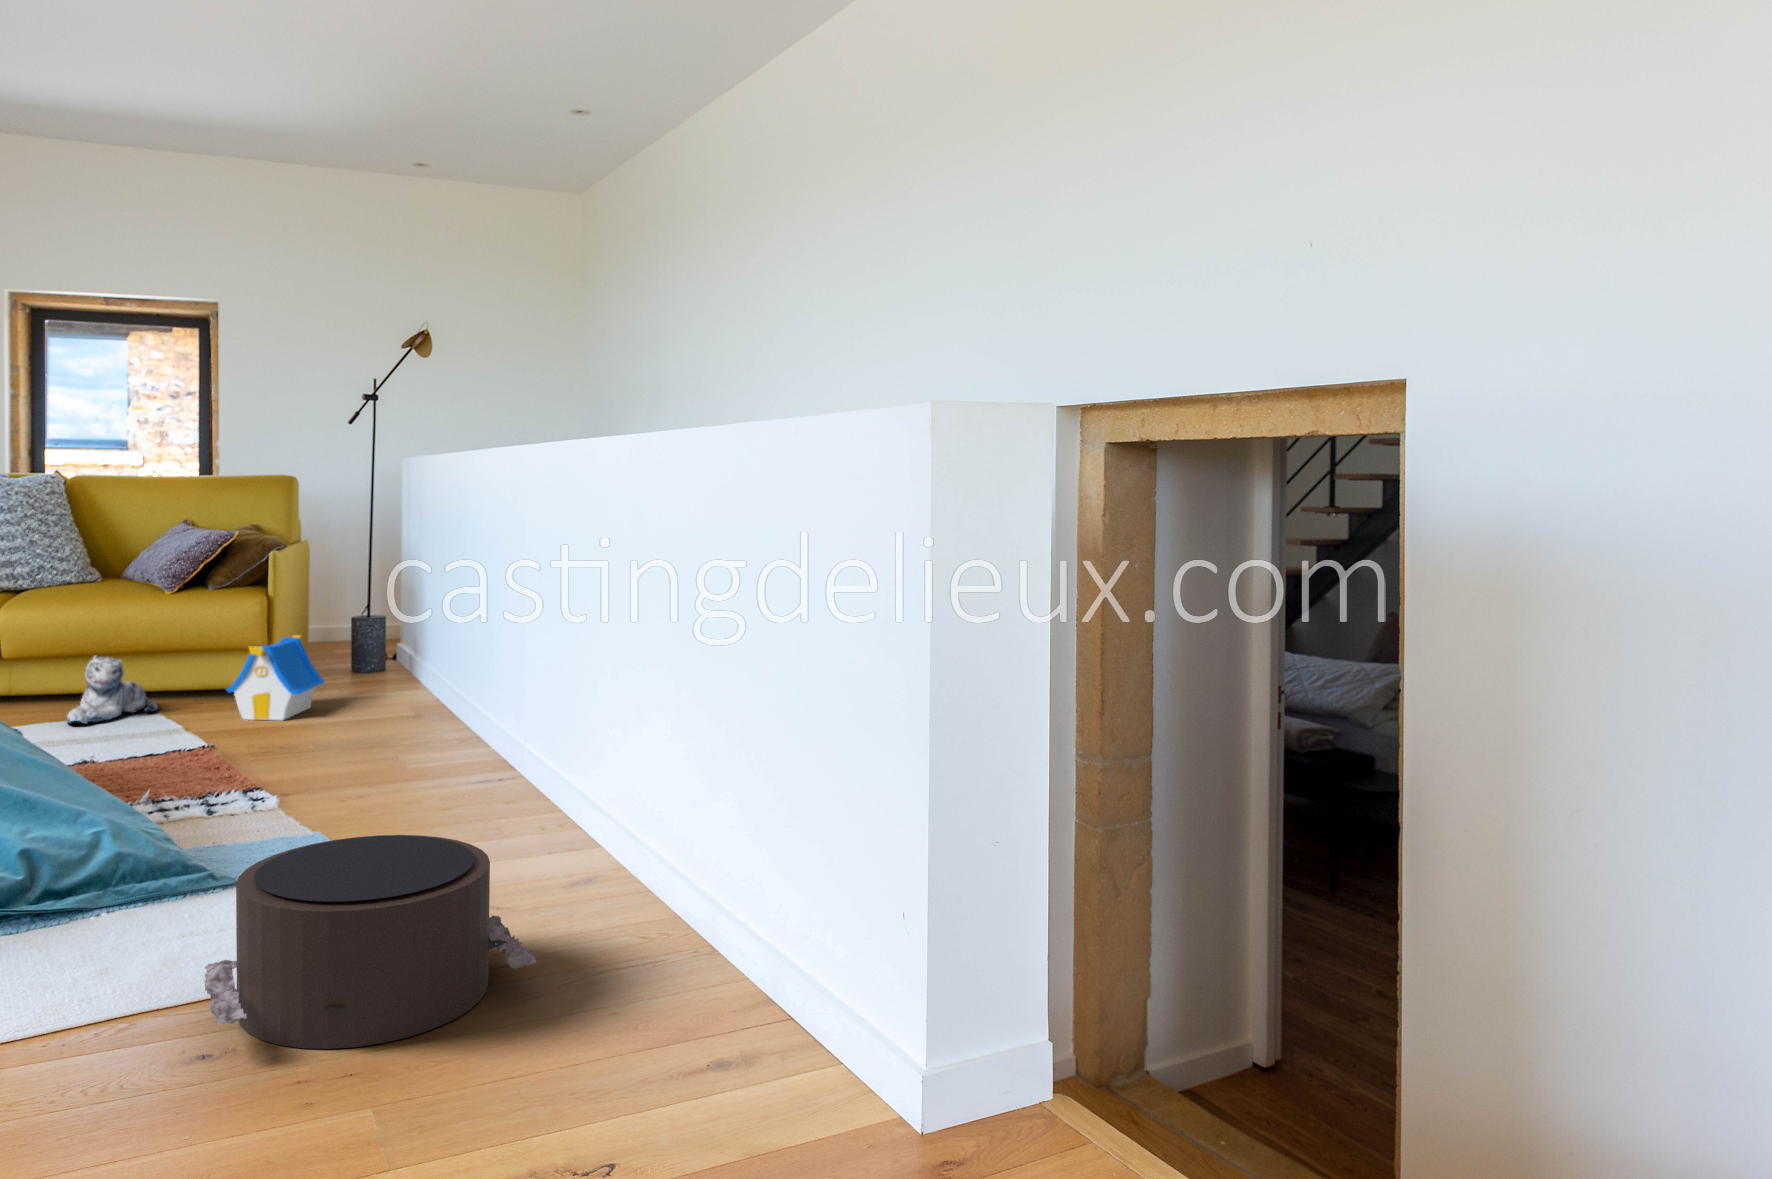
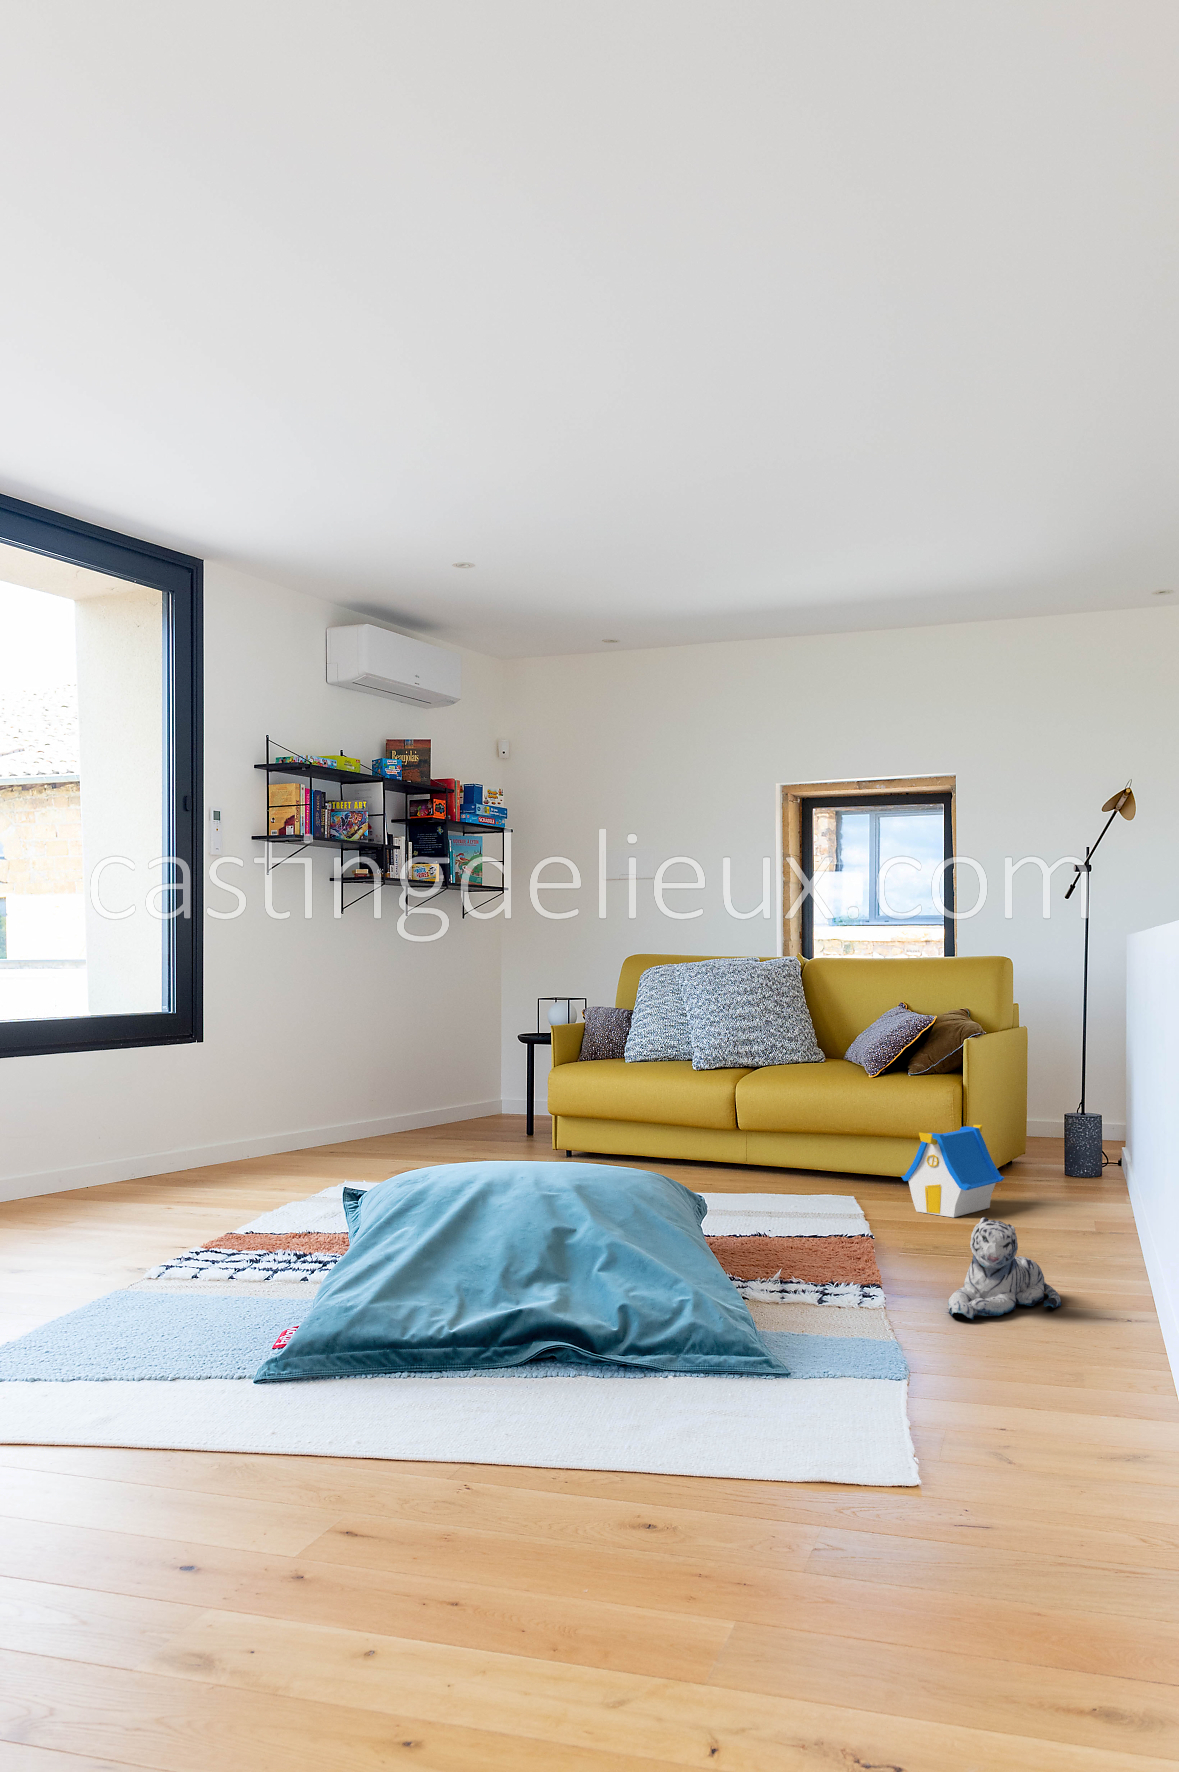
plush toy: present [67,655,158,724] -> present [948,1218,1061,1319]
pouf: present [204,835,537,1049] -> none [656,1340,1003,1586]

